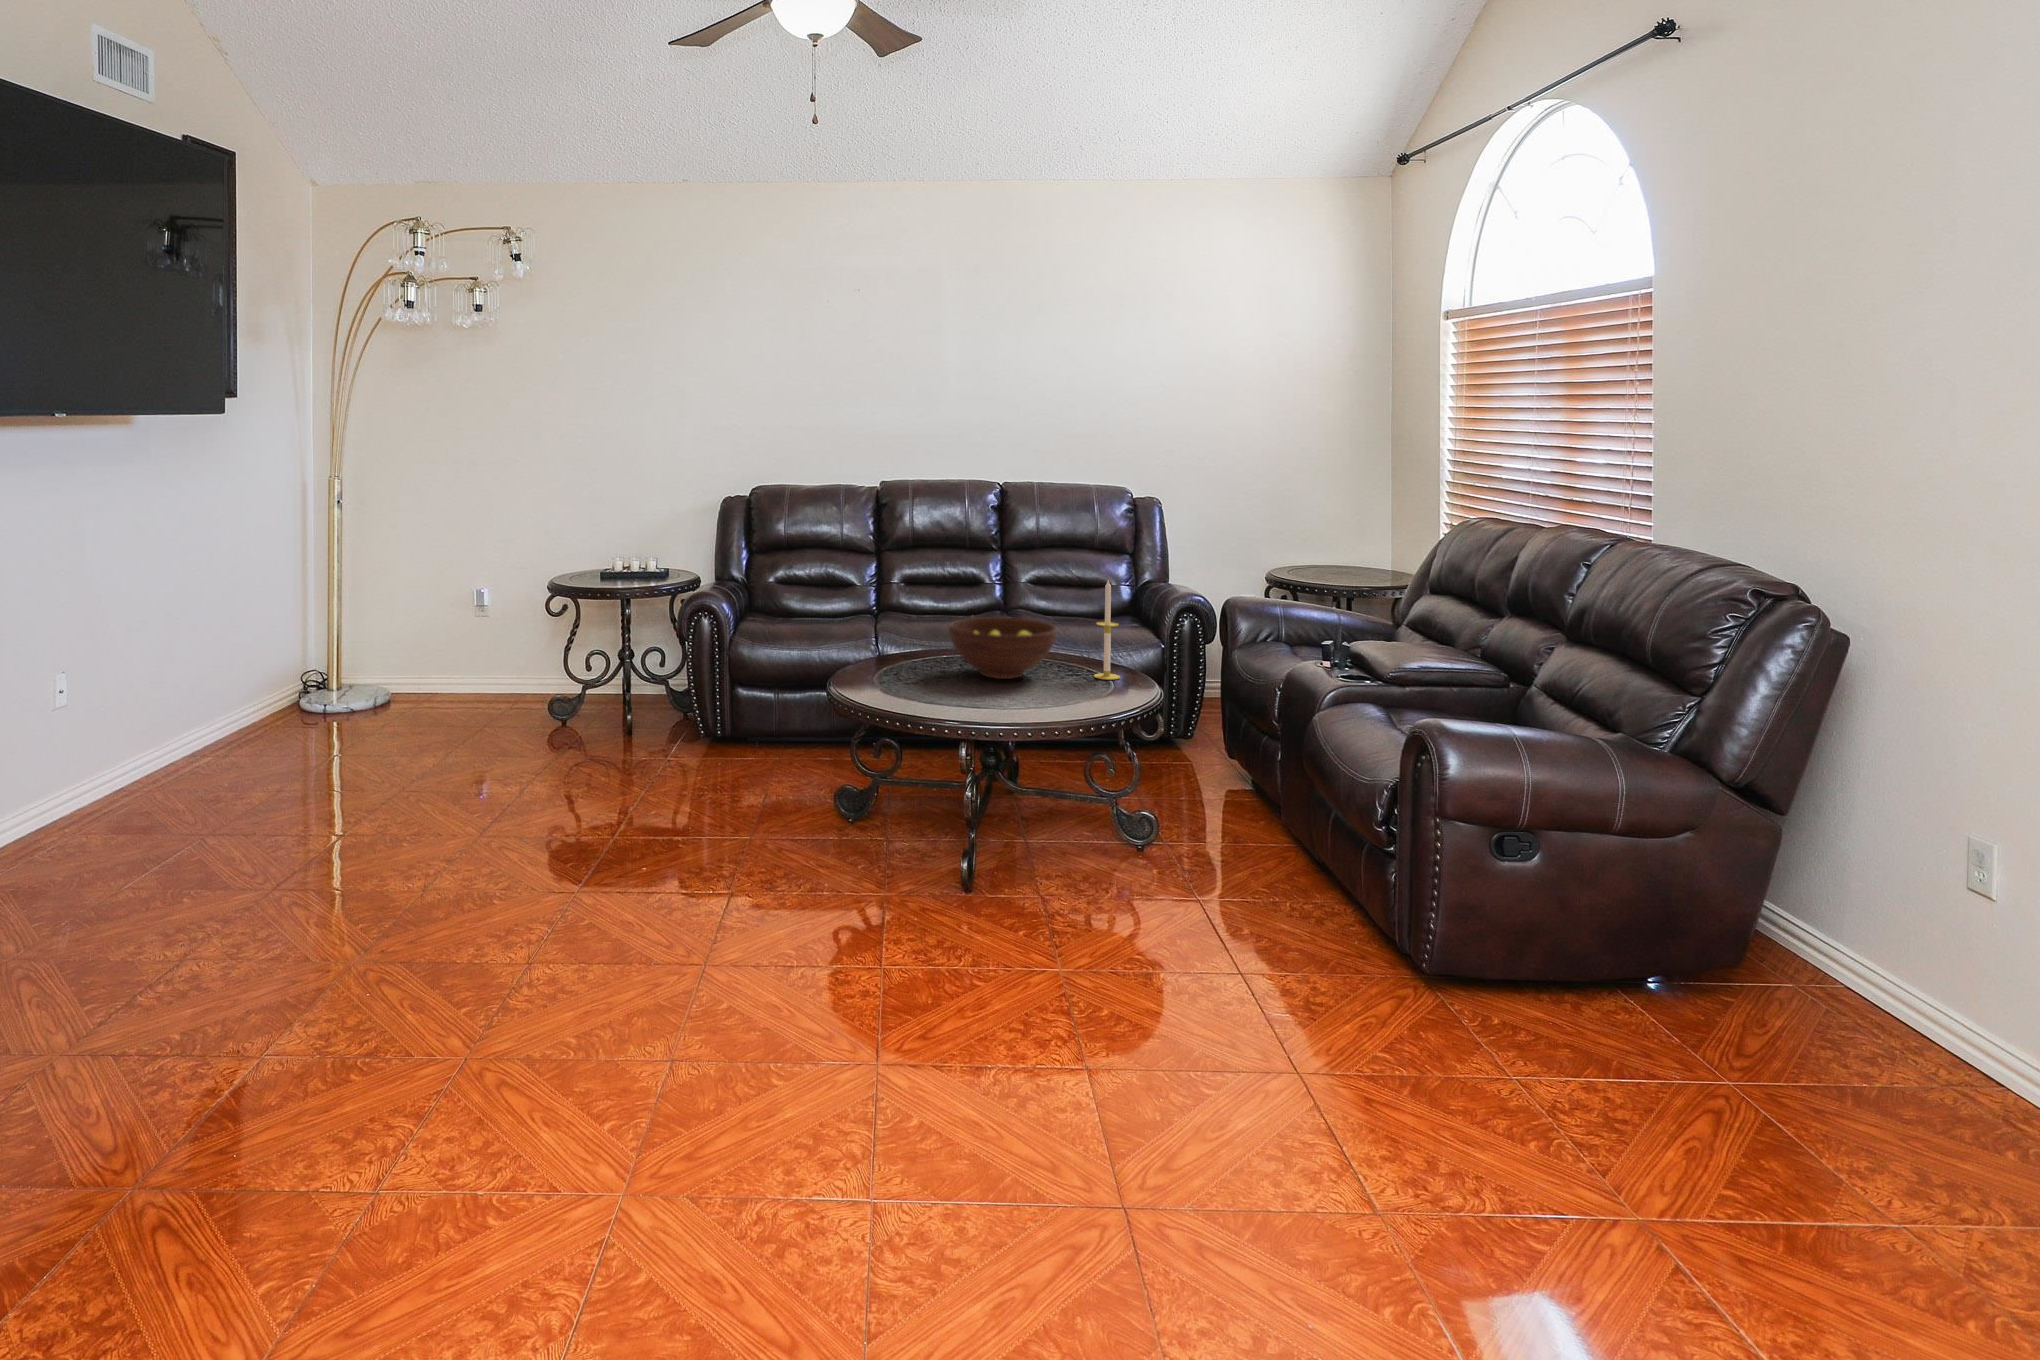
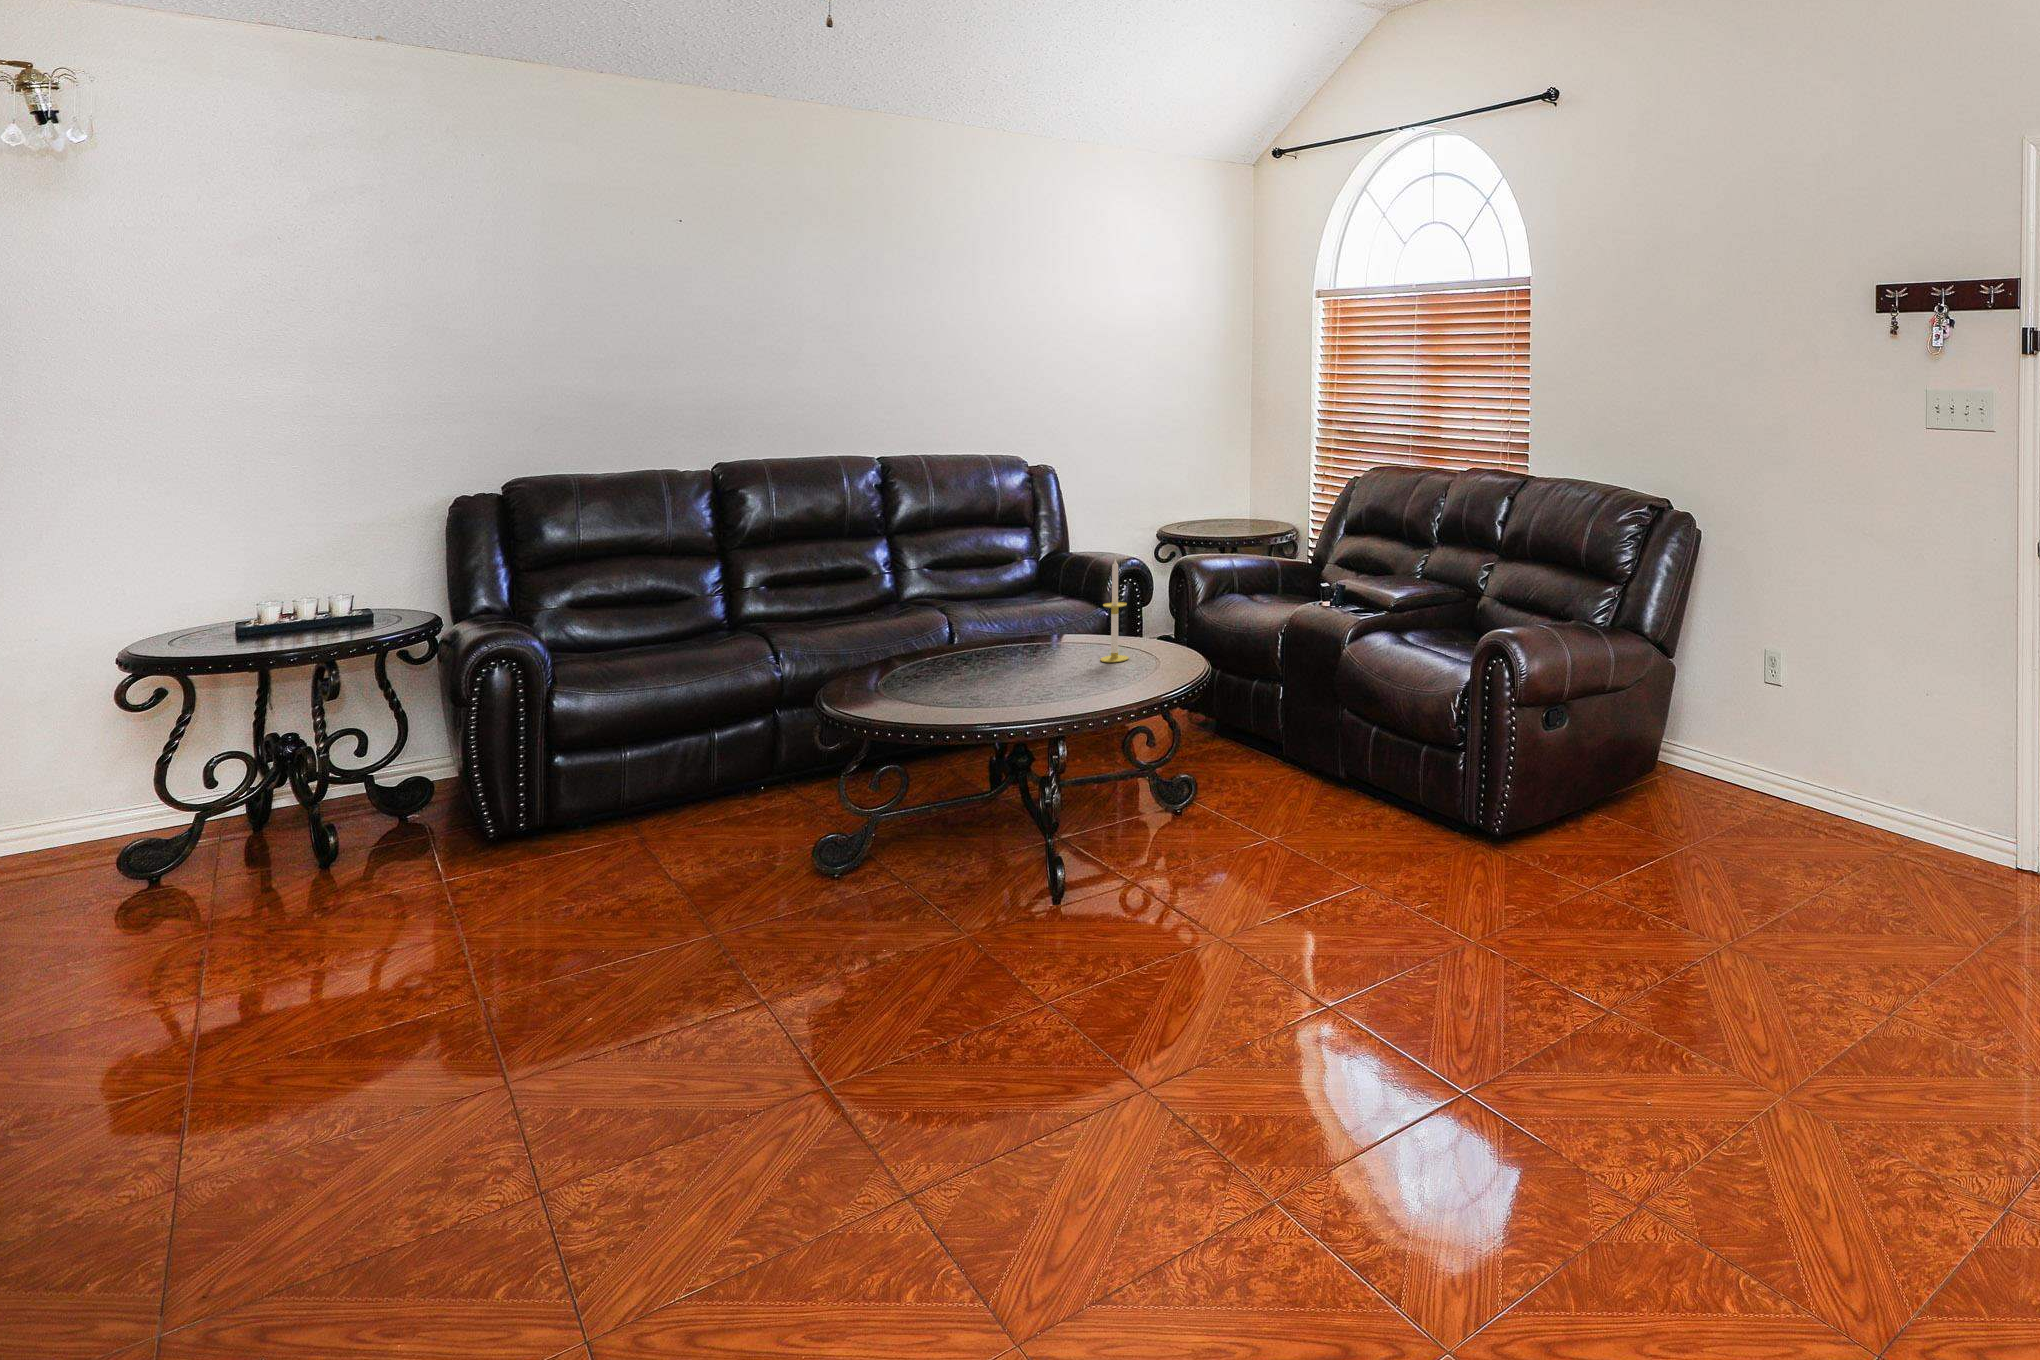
fruit bowl: present [949,617,1056,679] -> none [938,611,1067,682]

